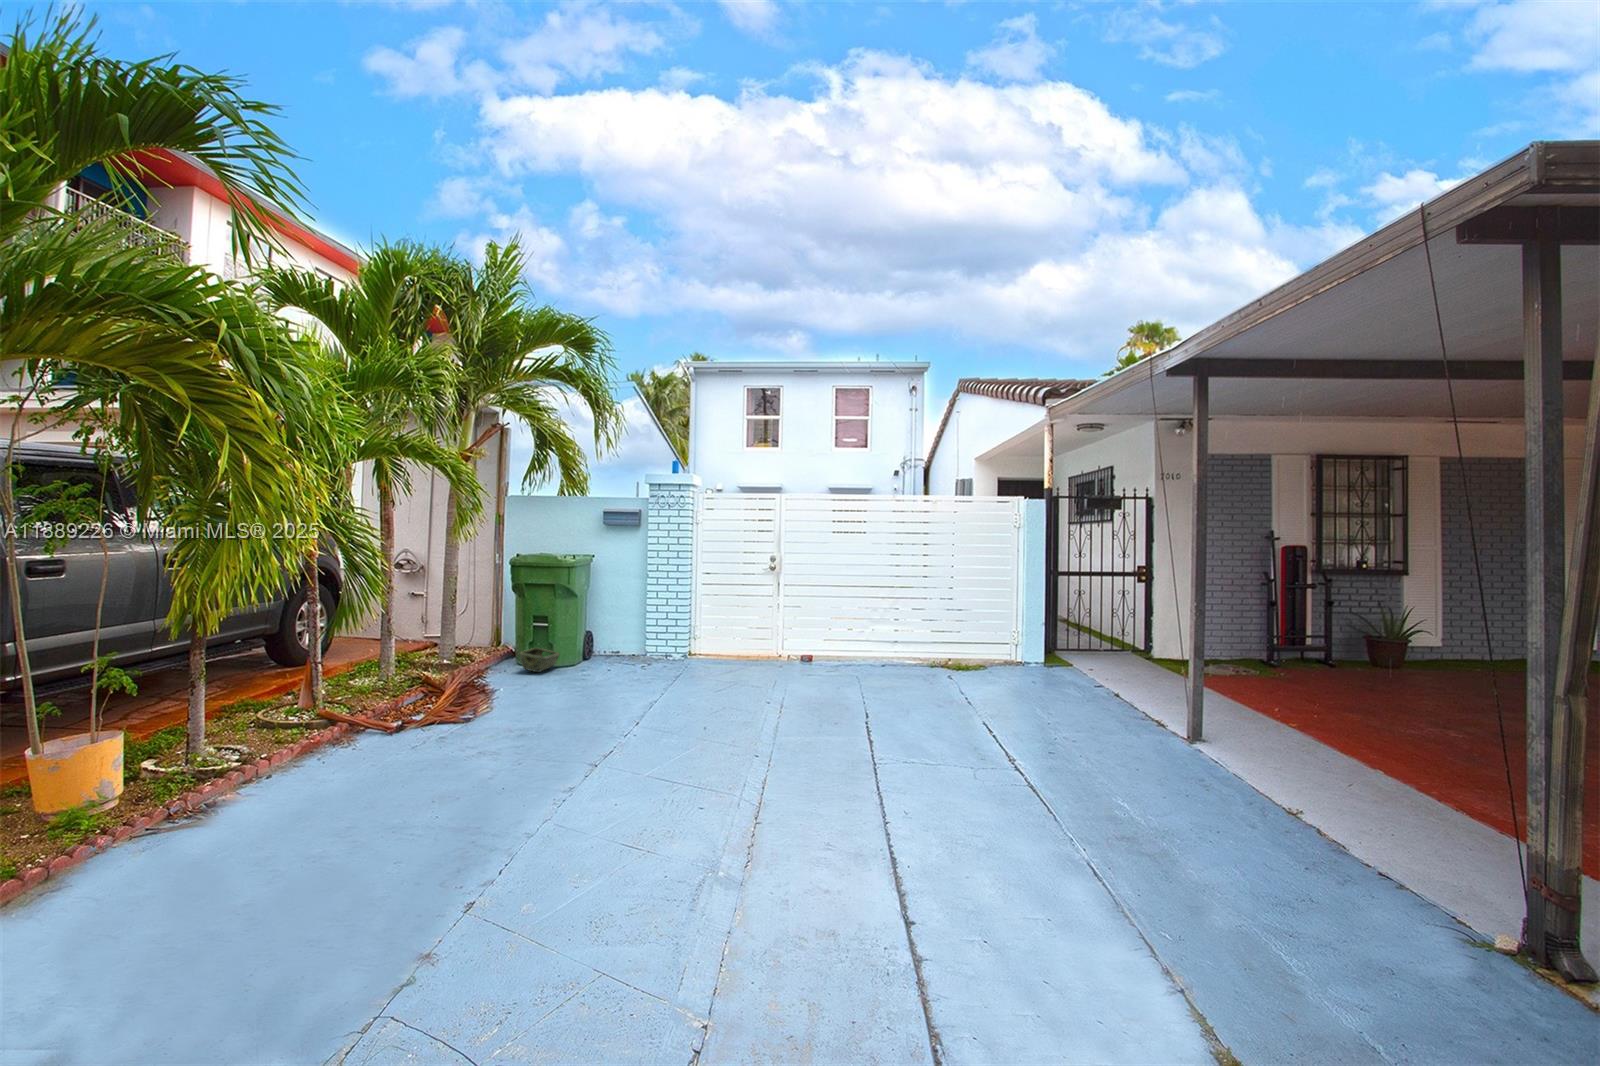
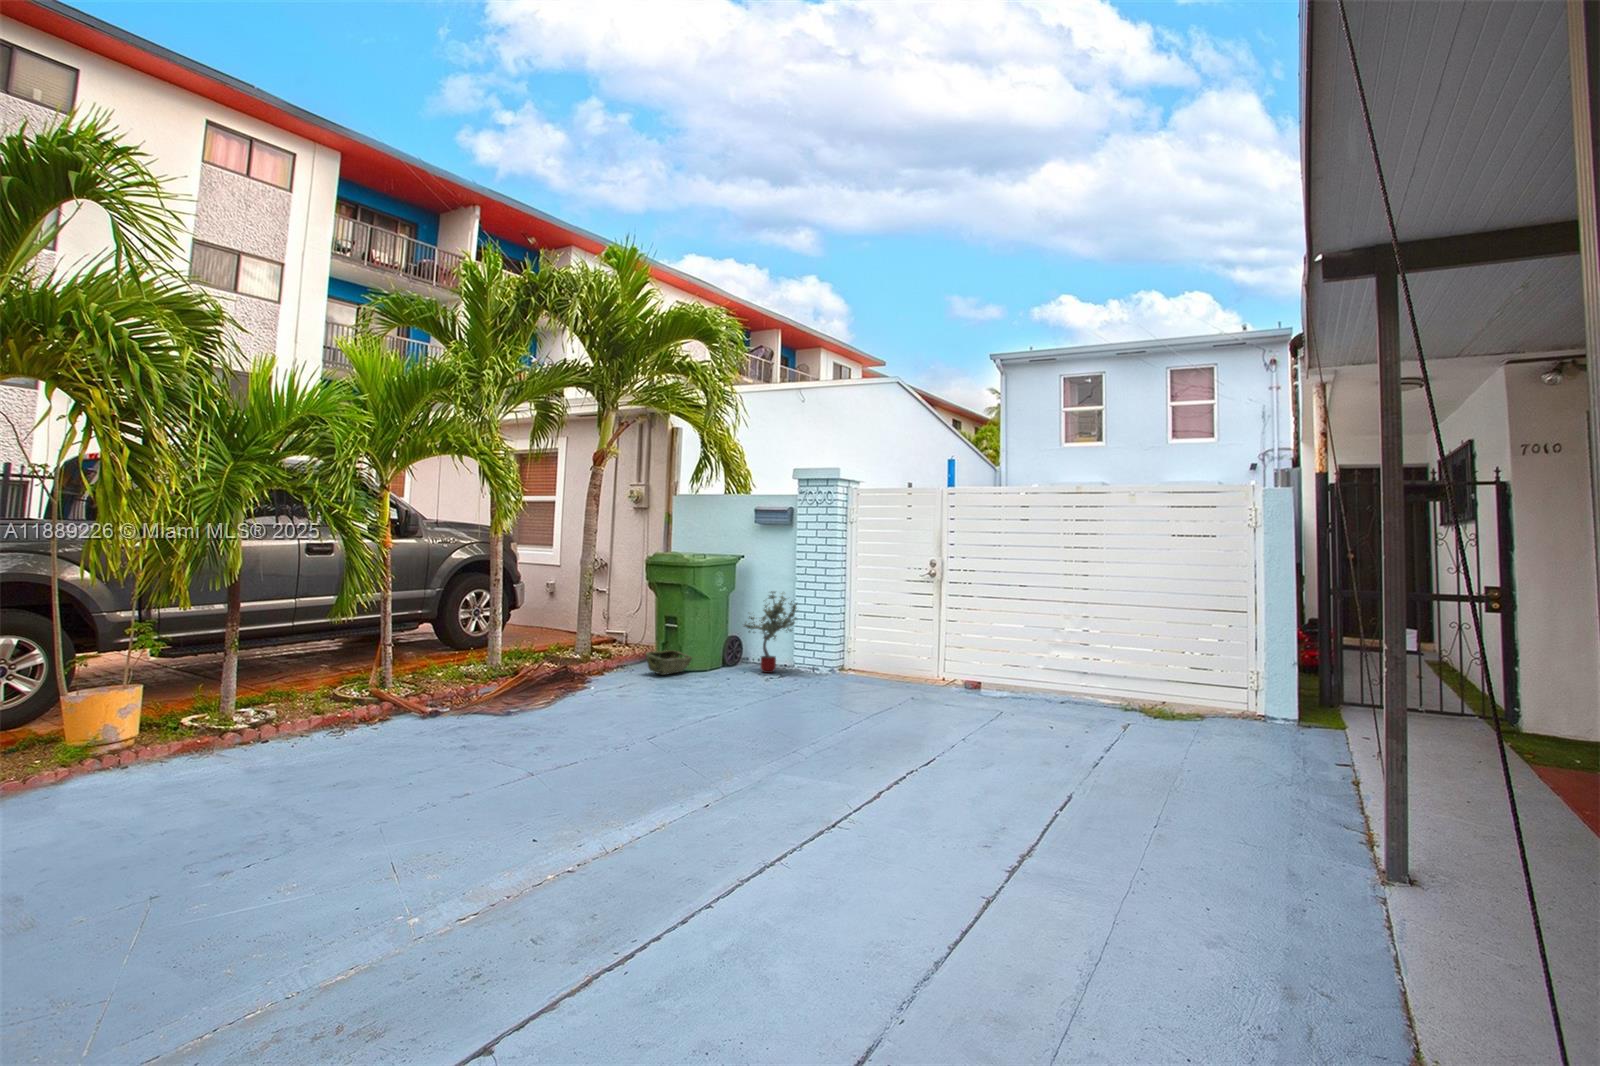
potted tree: none [598,587,659,662] -> present [744,591,797,673]

